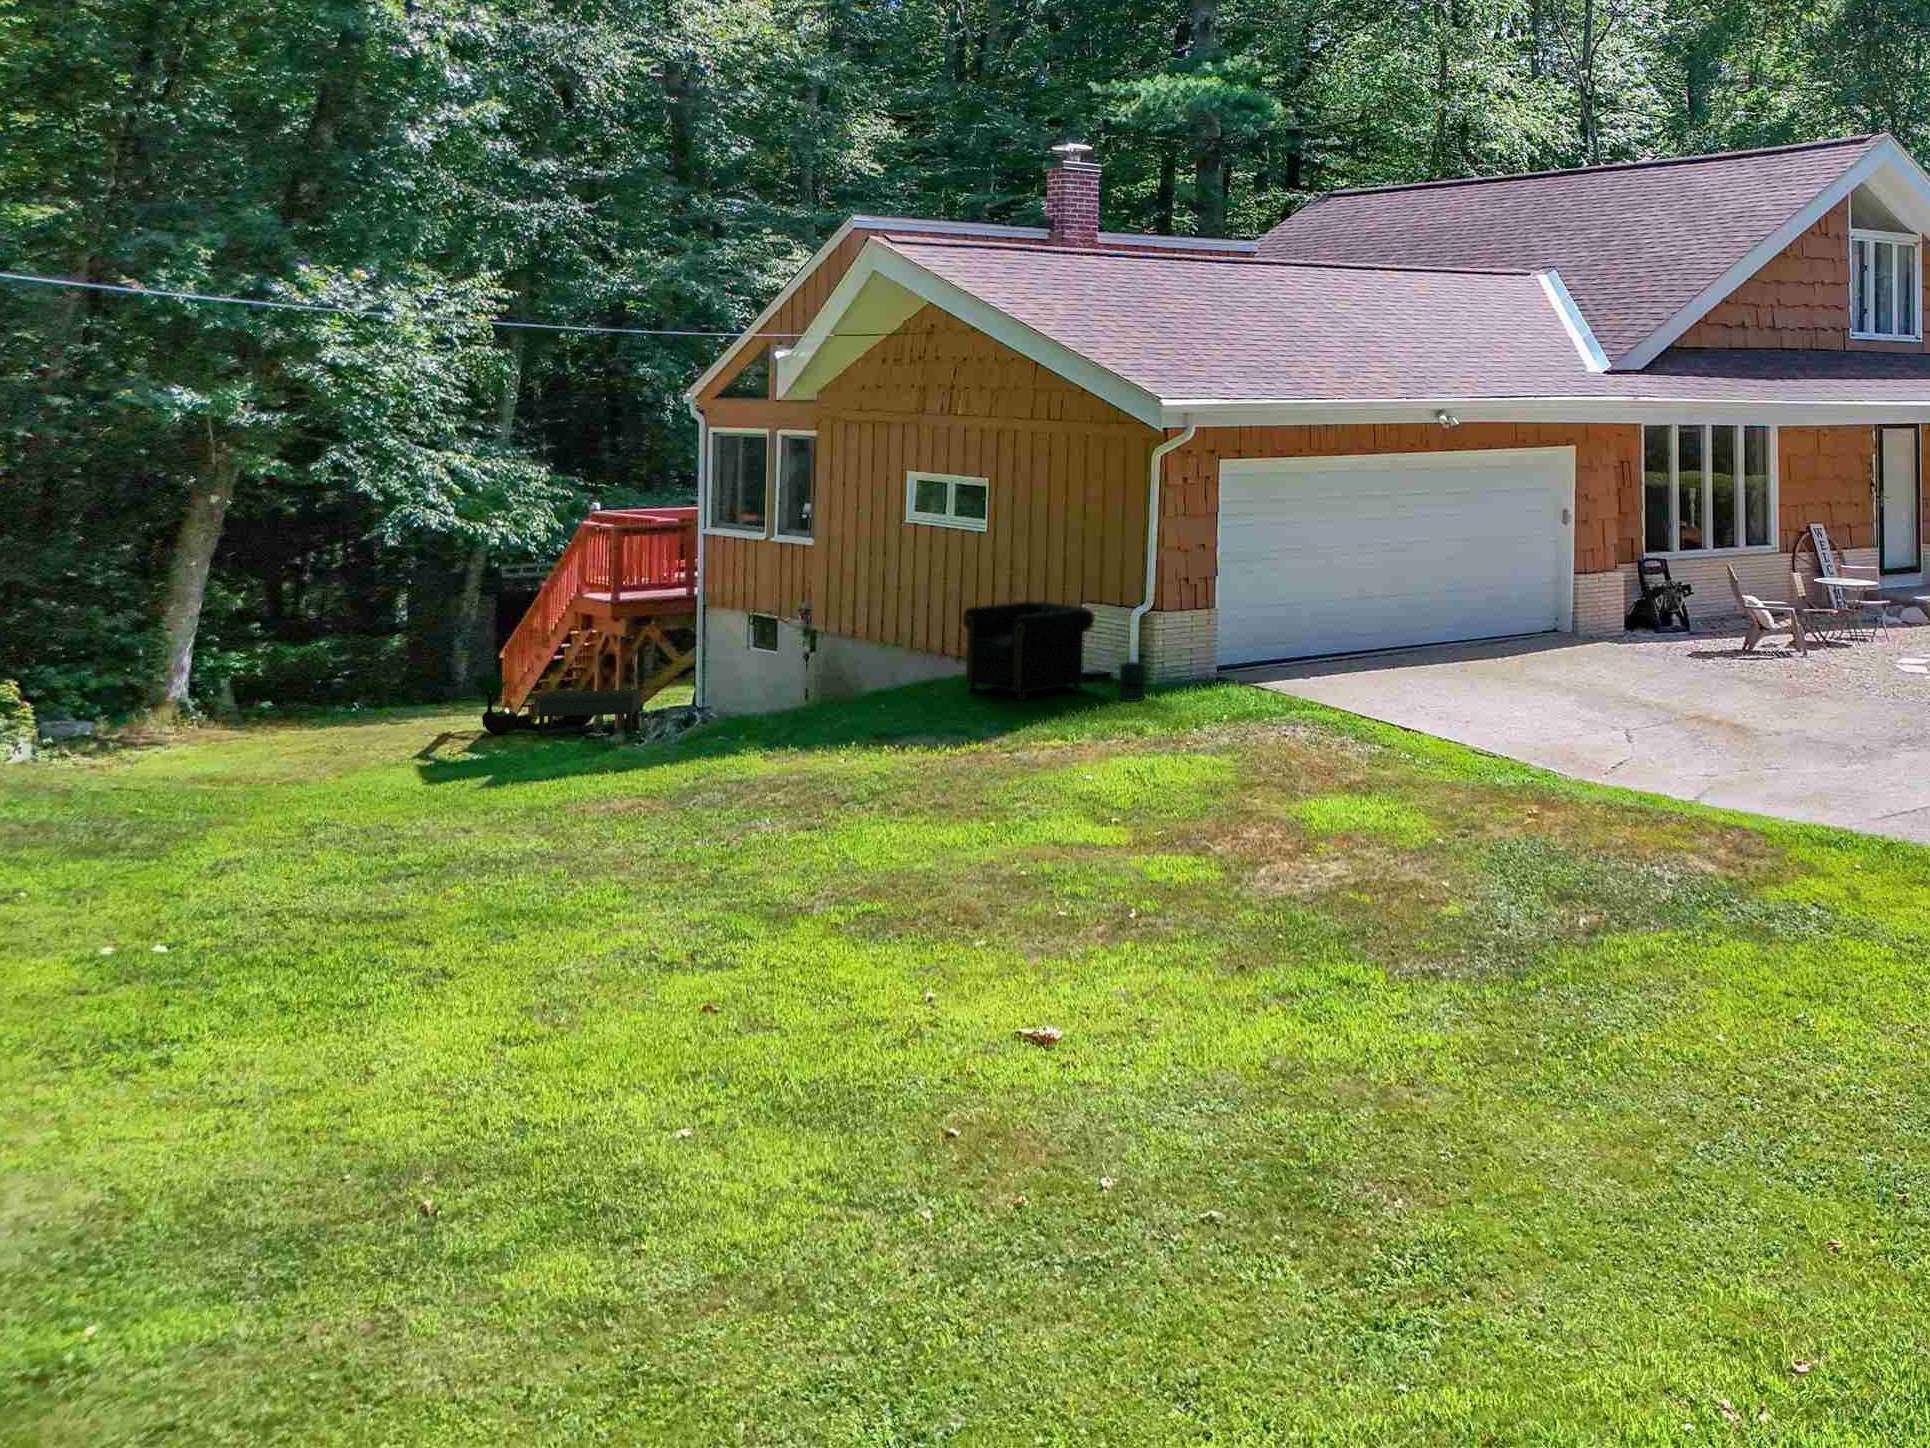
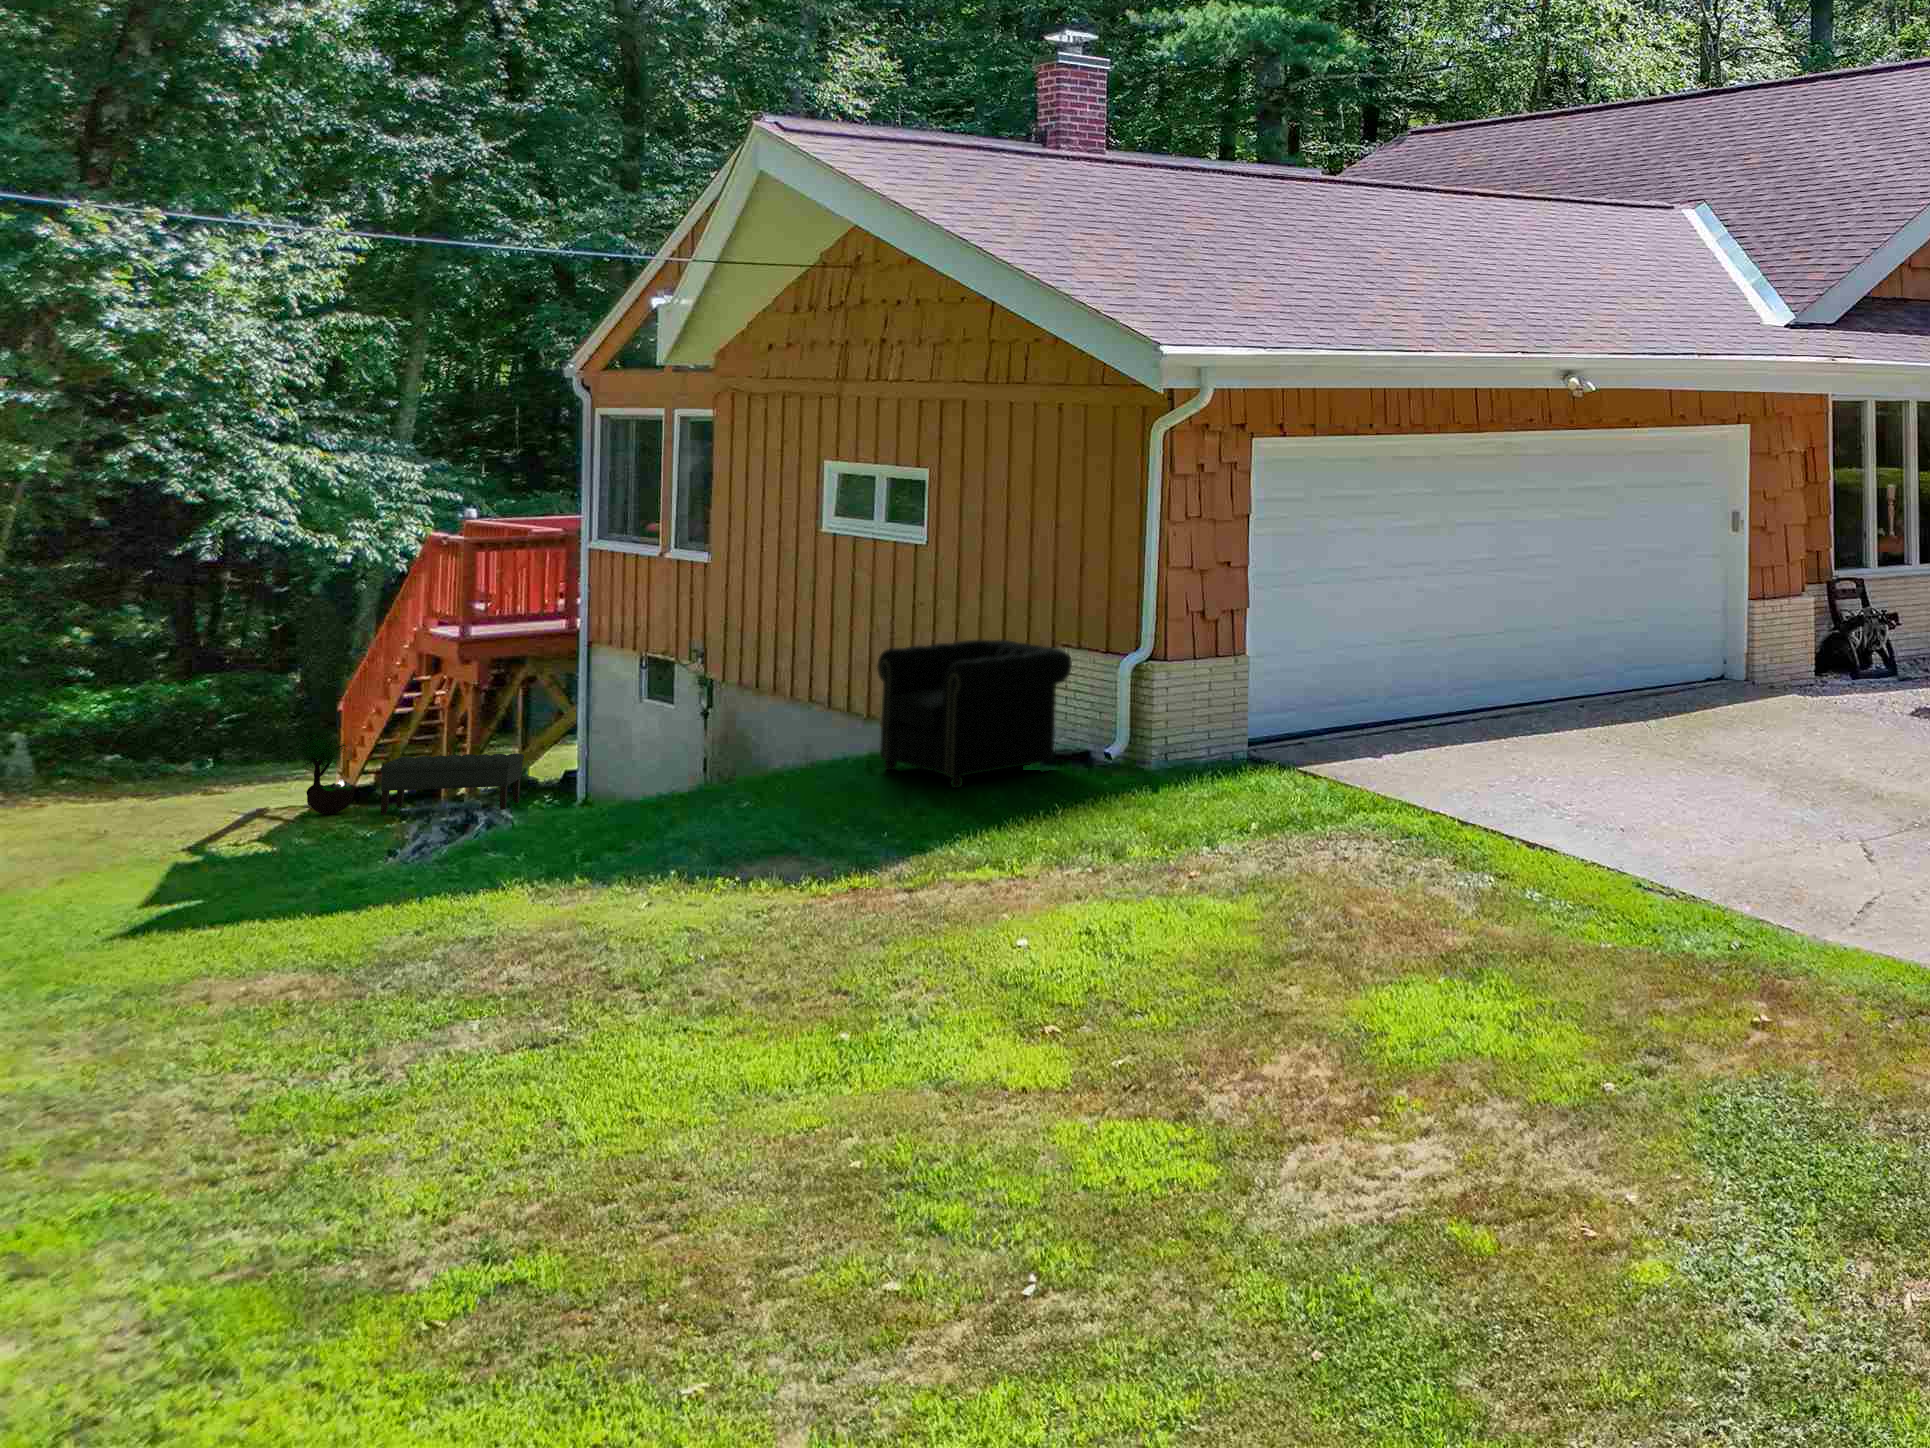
watering can: present [1119,654,1146,701] -> none [1103,716,1147,788]

